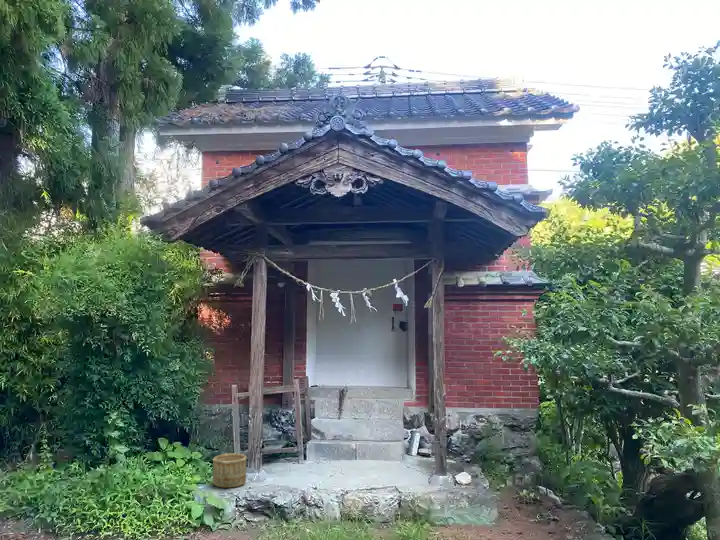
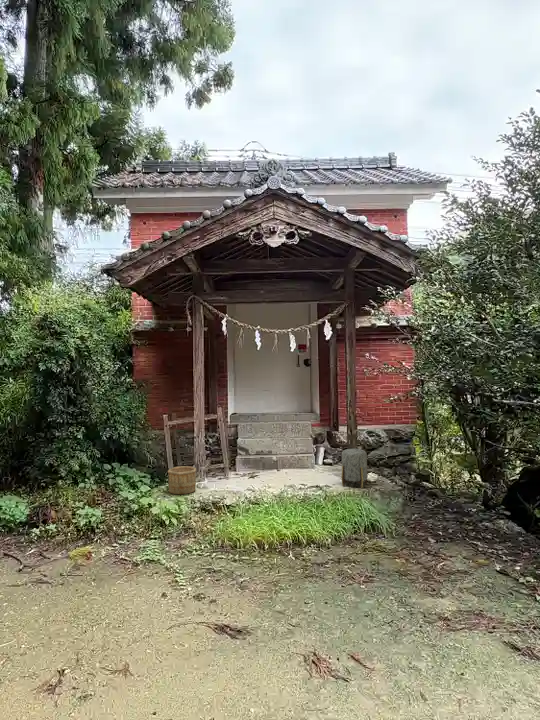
stool: none [422,438,456,488] -> present [341,449,368,488]

